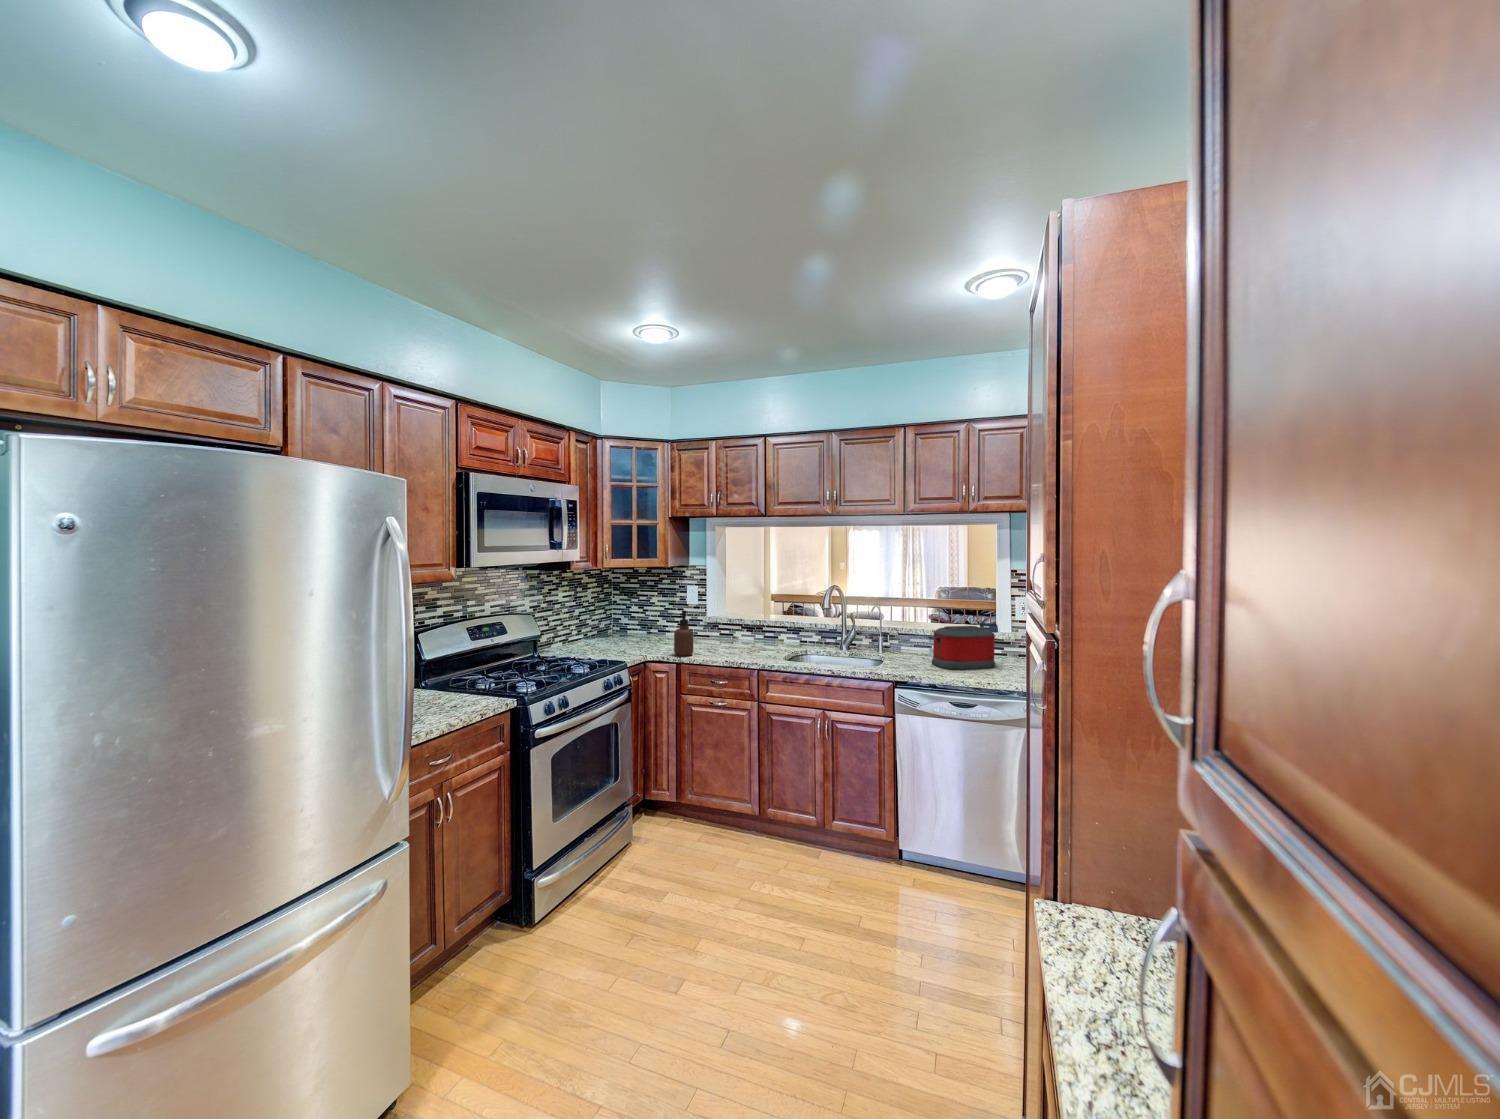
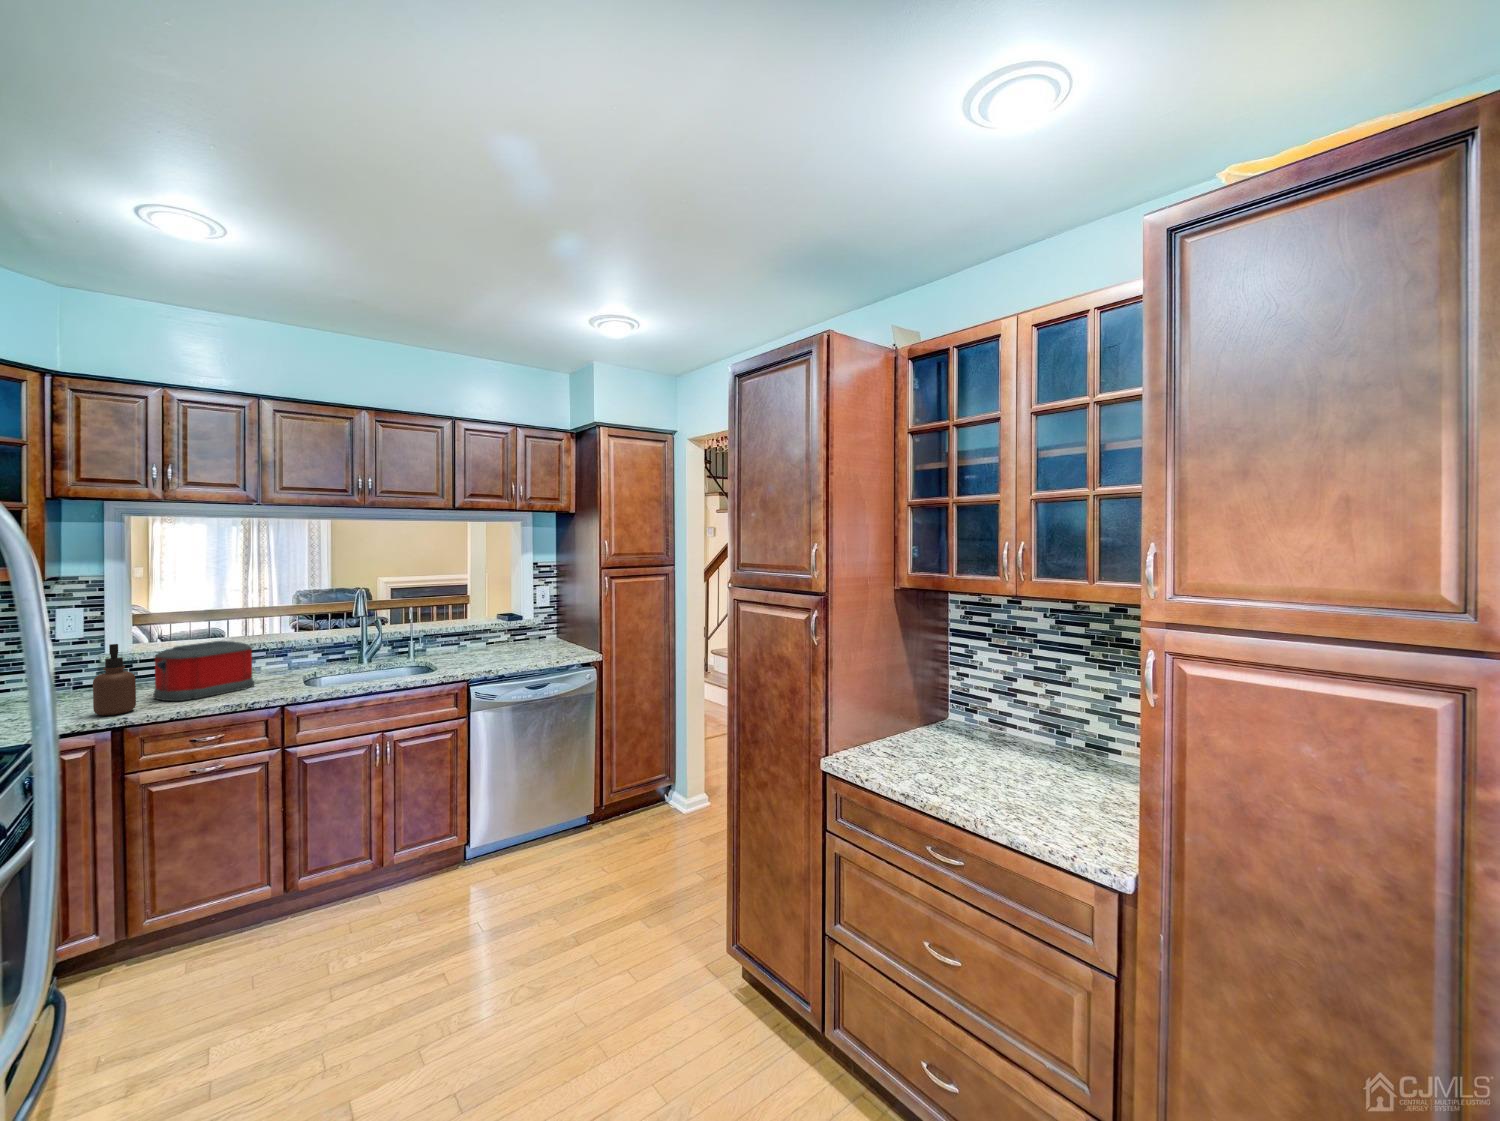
toaster: present [932,626,995,670] -> present [153,641,254,701]

